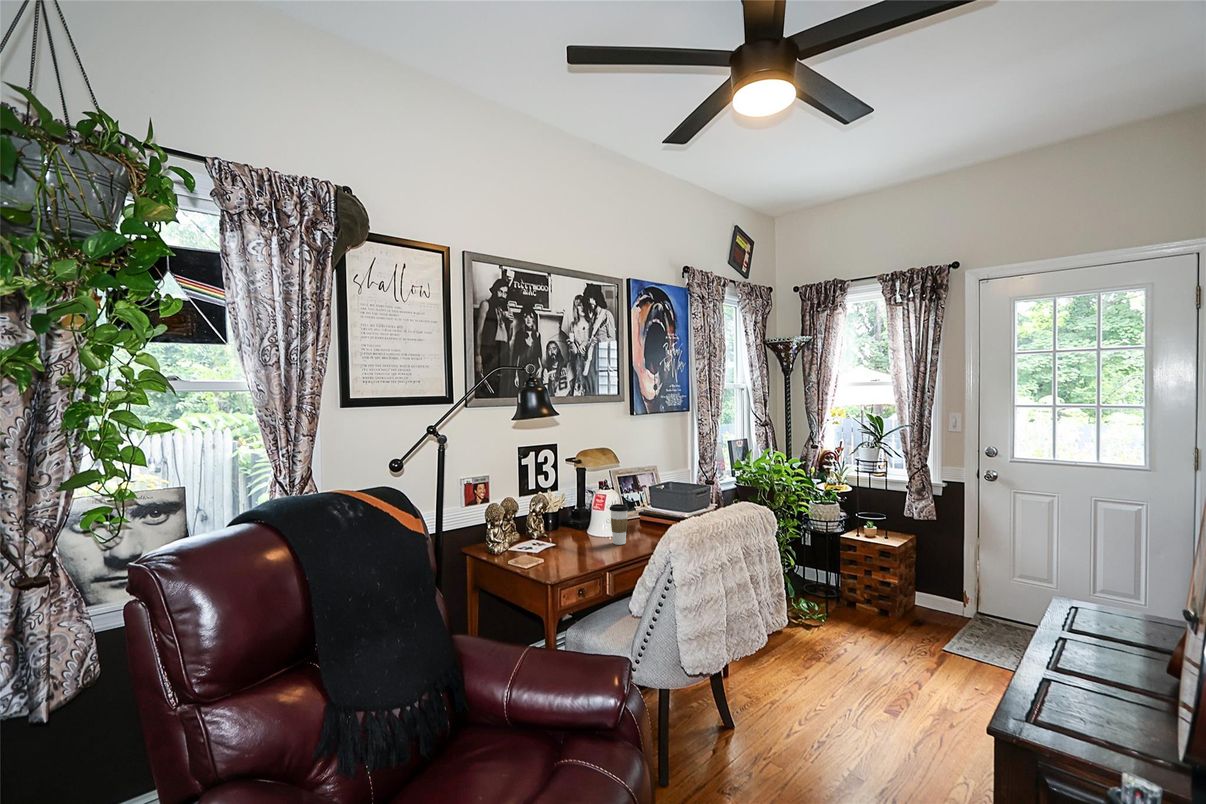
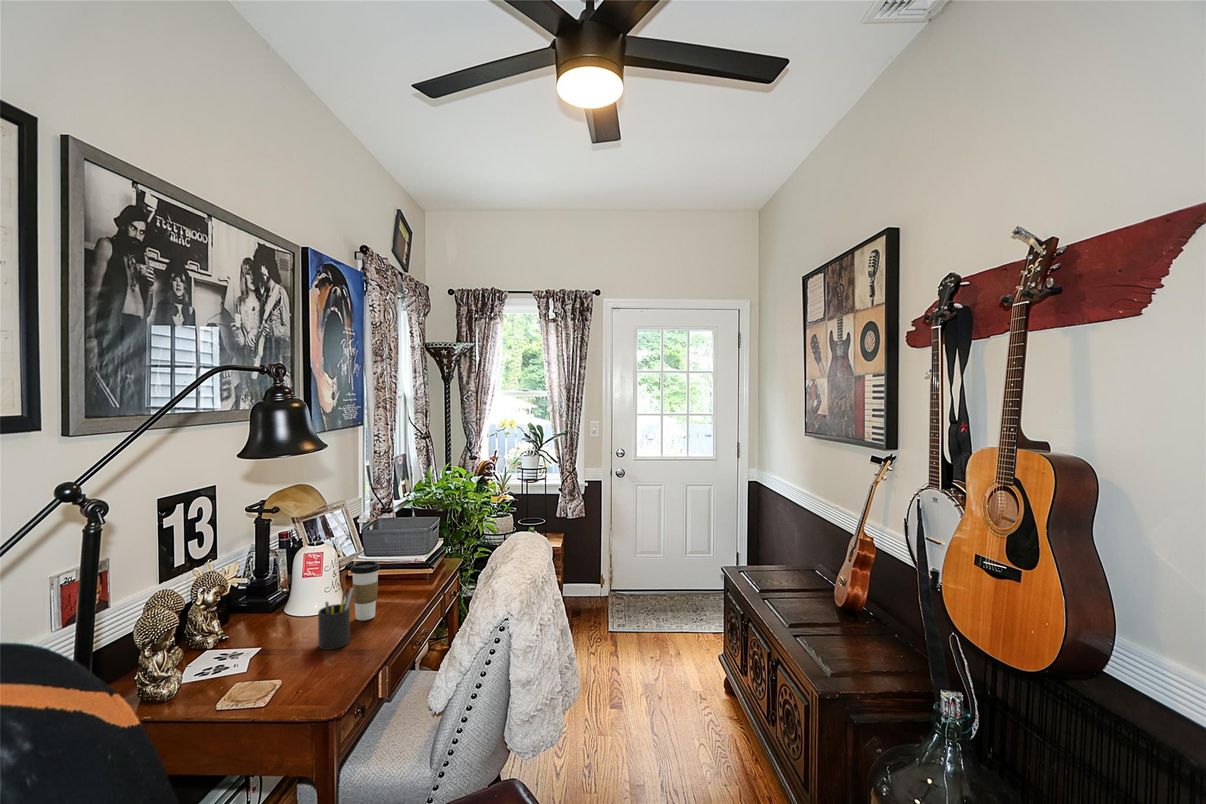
pen holder: none [576,516,597,554] -> present [318,588,353,650]

